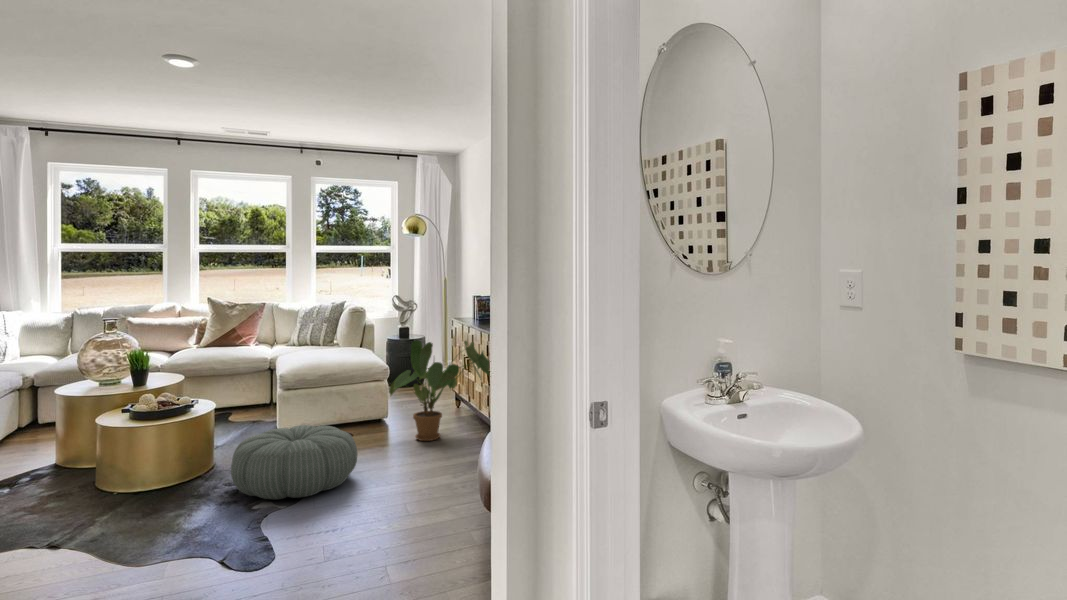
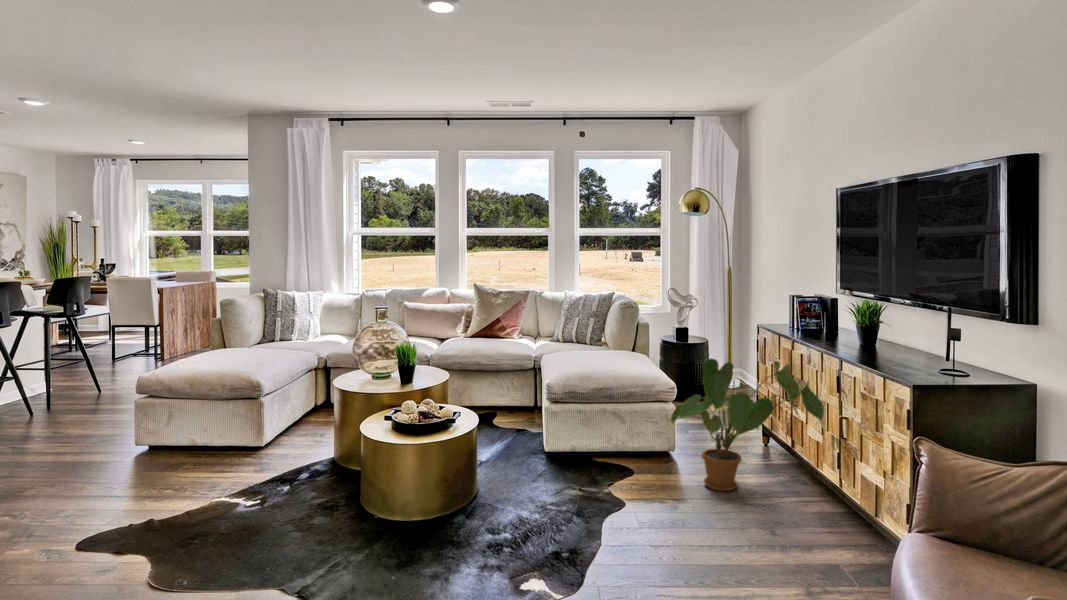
pouf: present [231,425,358,500] -> none [490,460,637,565]

